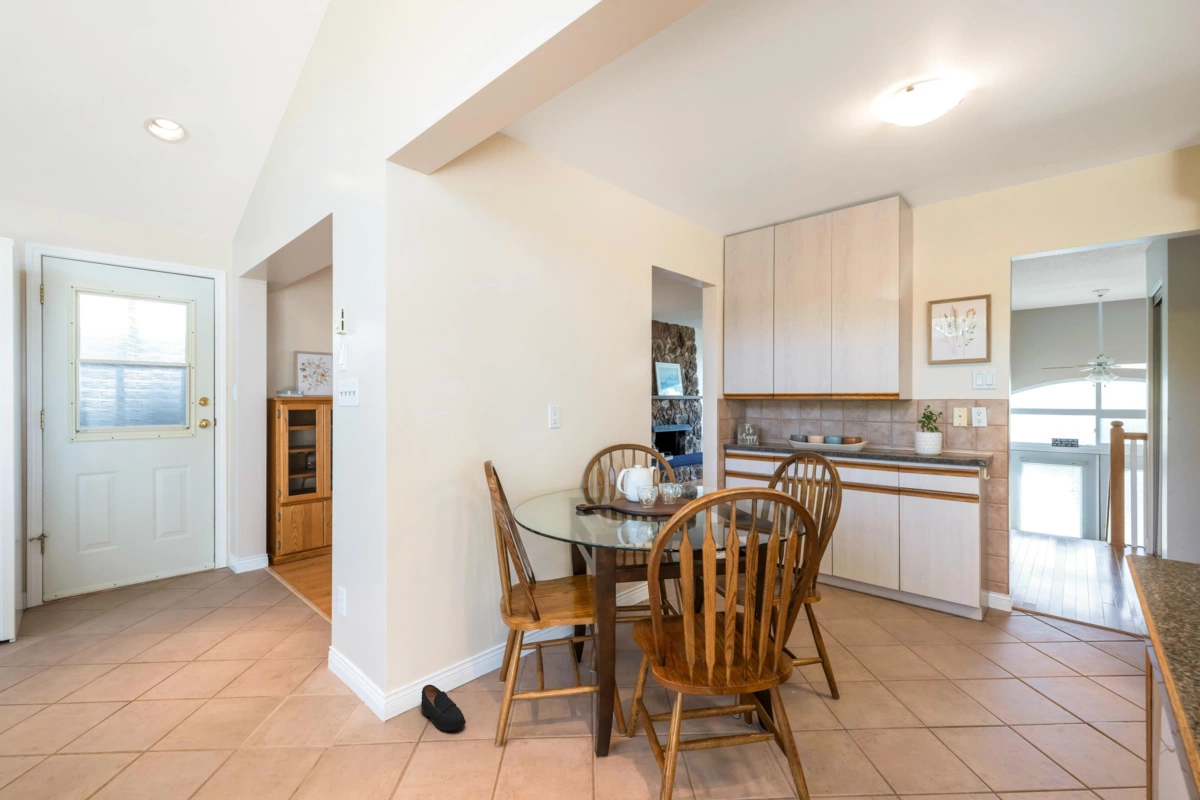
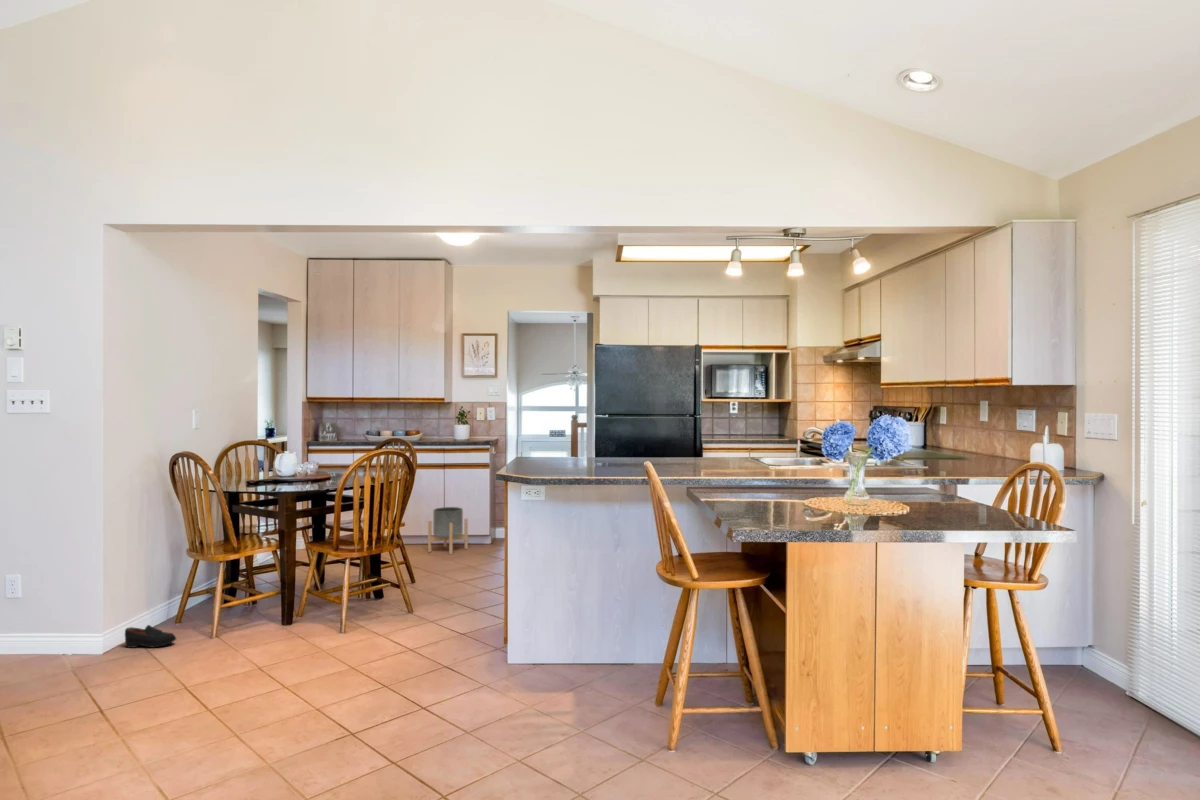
planter: none [872,553,940,634] -> present [428,507,468,554]

